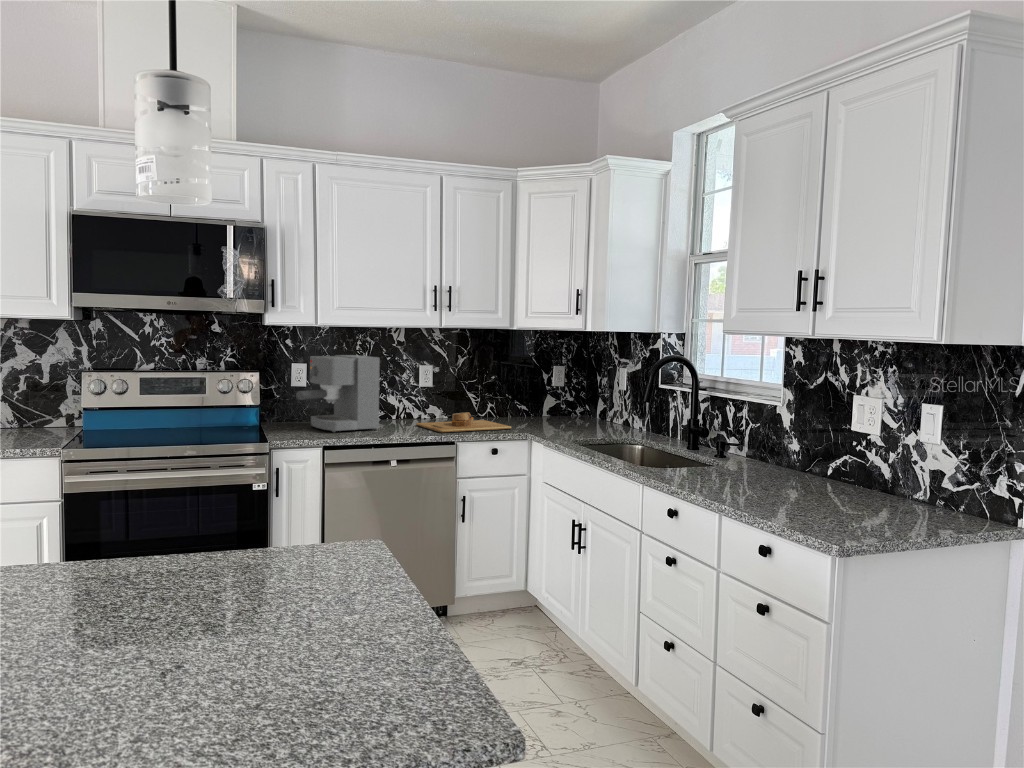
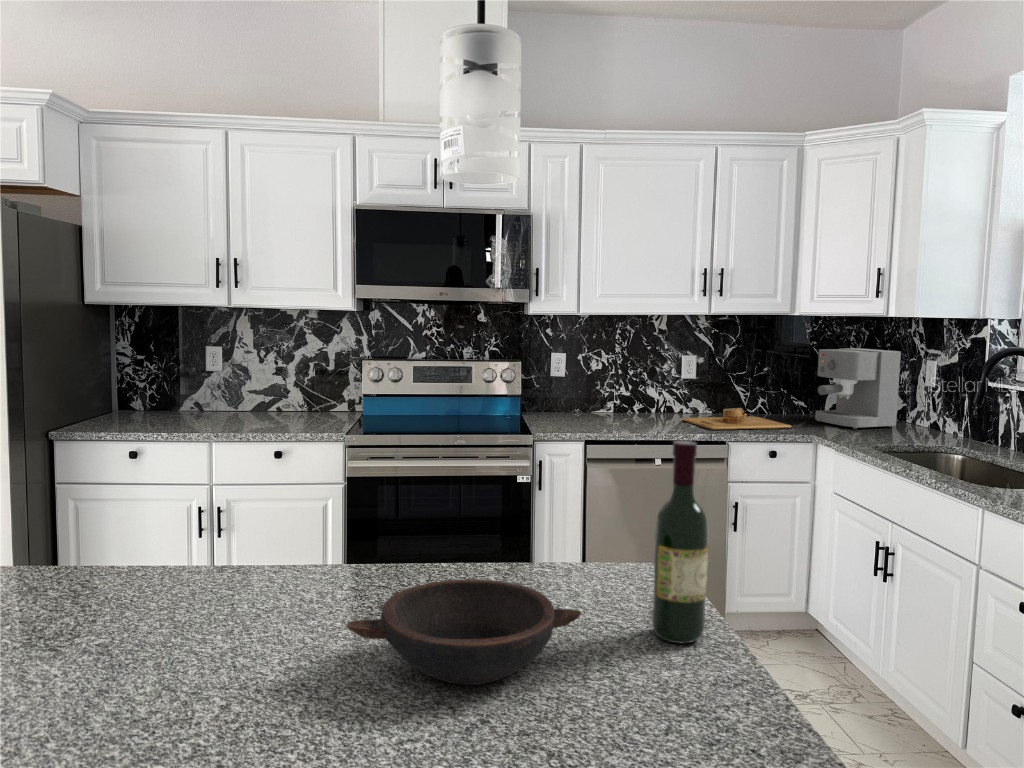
coffee maker: present [296,355,380,432] -> present [815,348,901,429]
wine bottle: none [340,429,385,597] -> present [652,441,708,643]
bowl: none [48,557,274,643] -> present [347,579,581,685]

